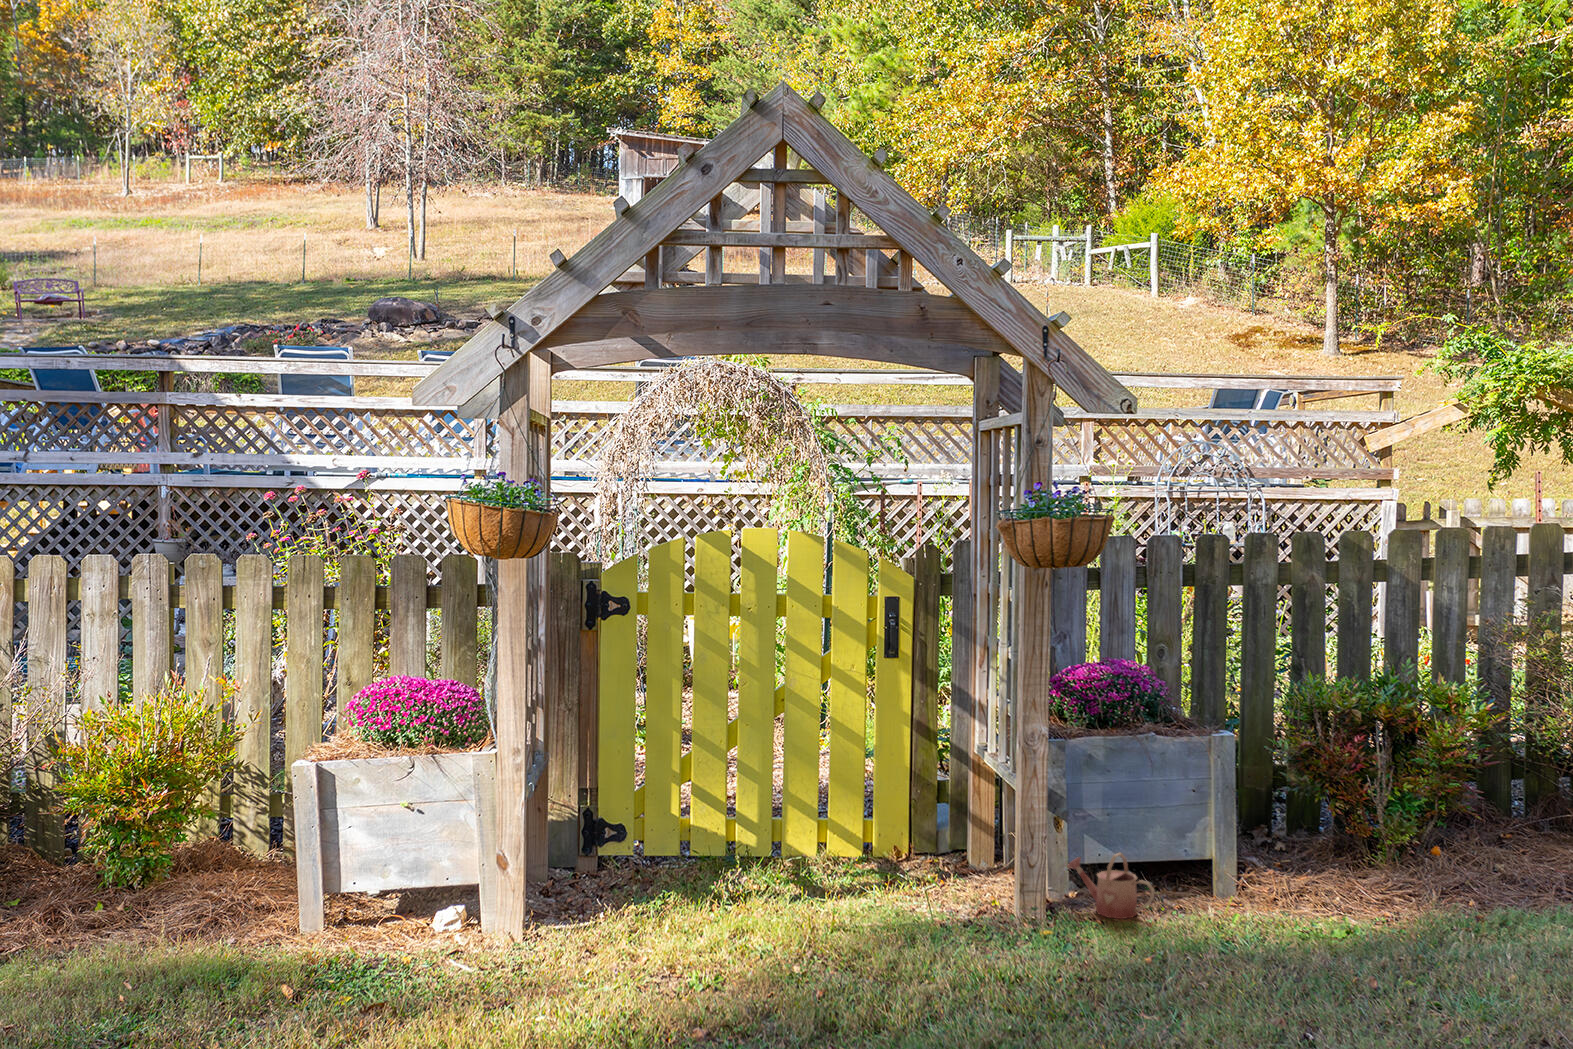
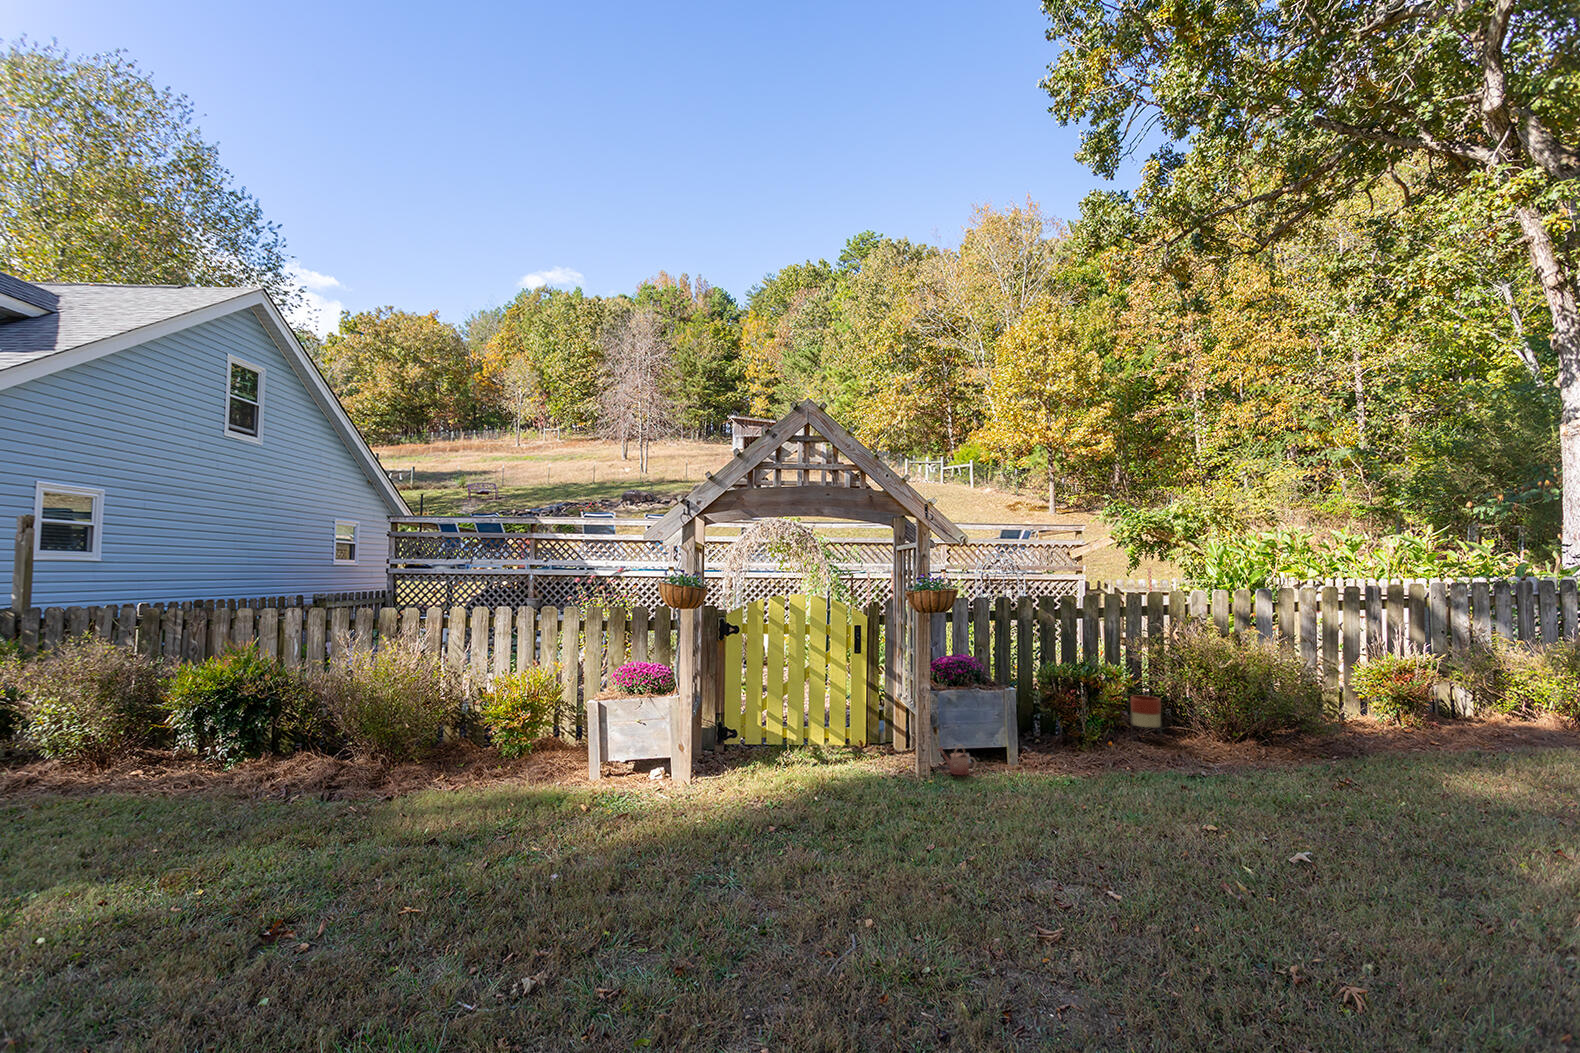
planter: none [1461,741,1526,839] -> present [1131,695,1162,733]

